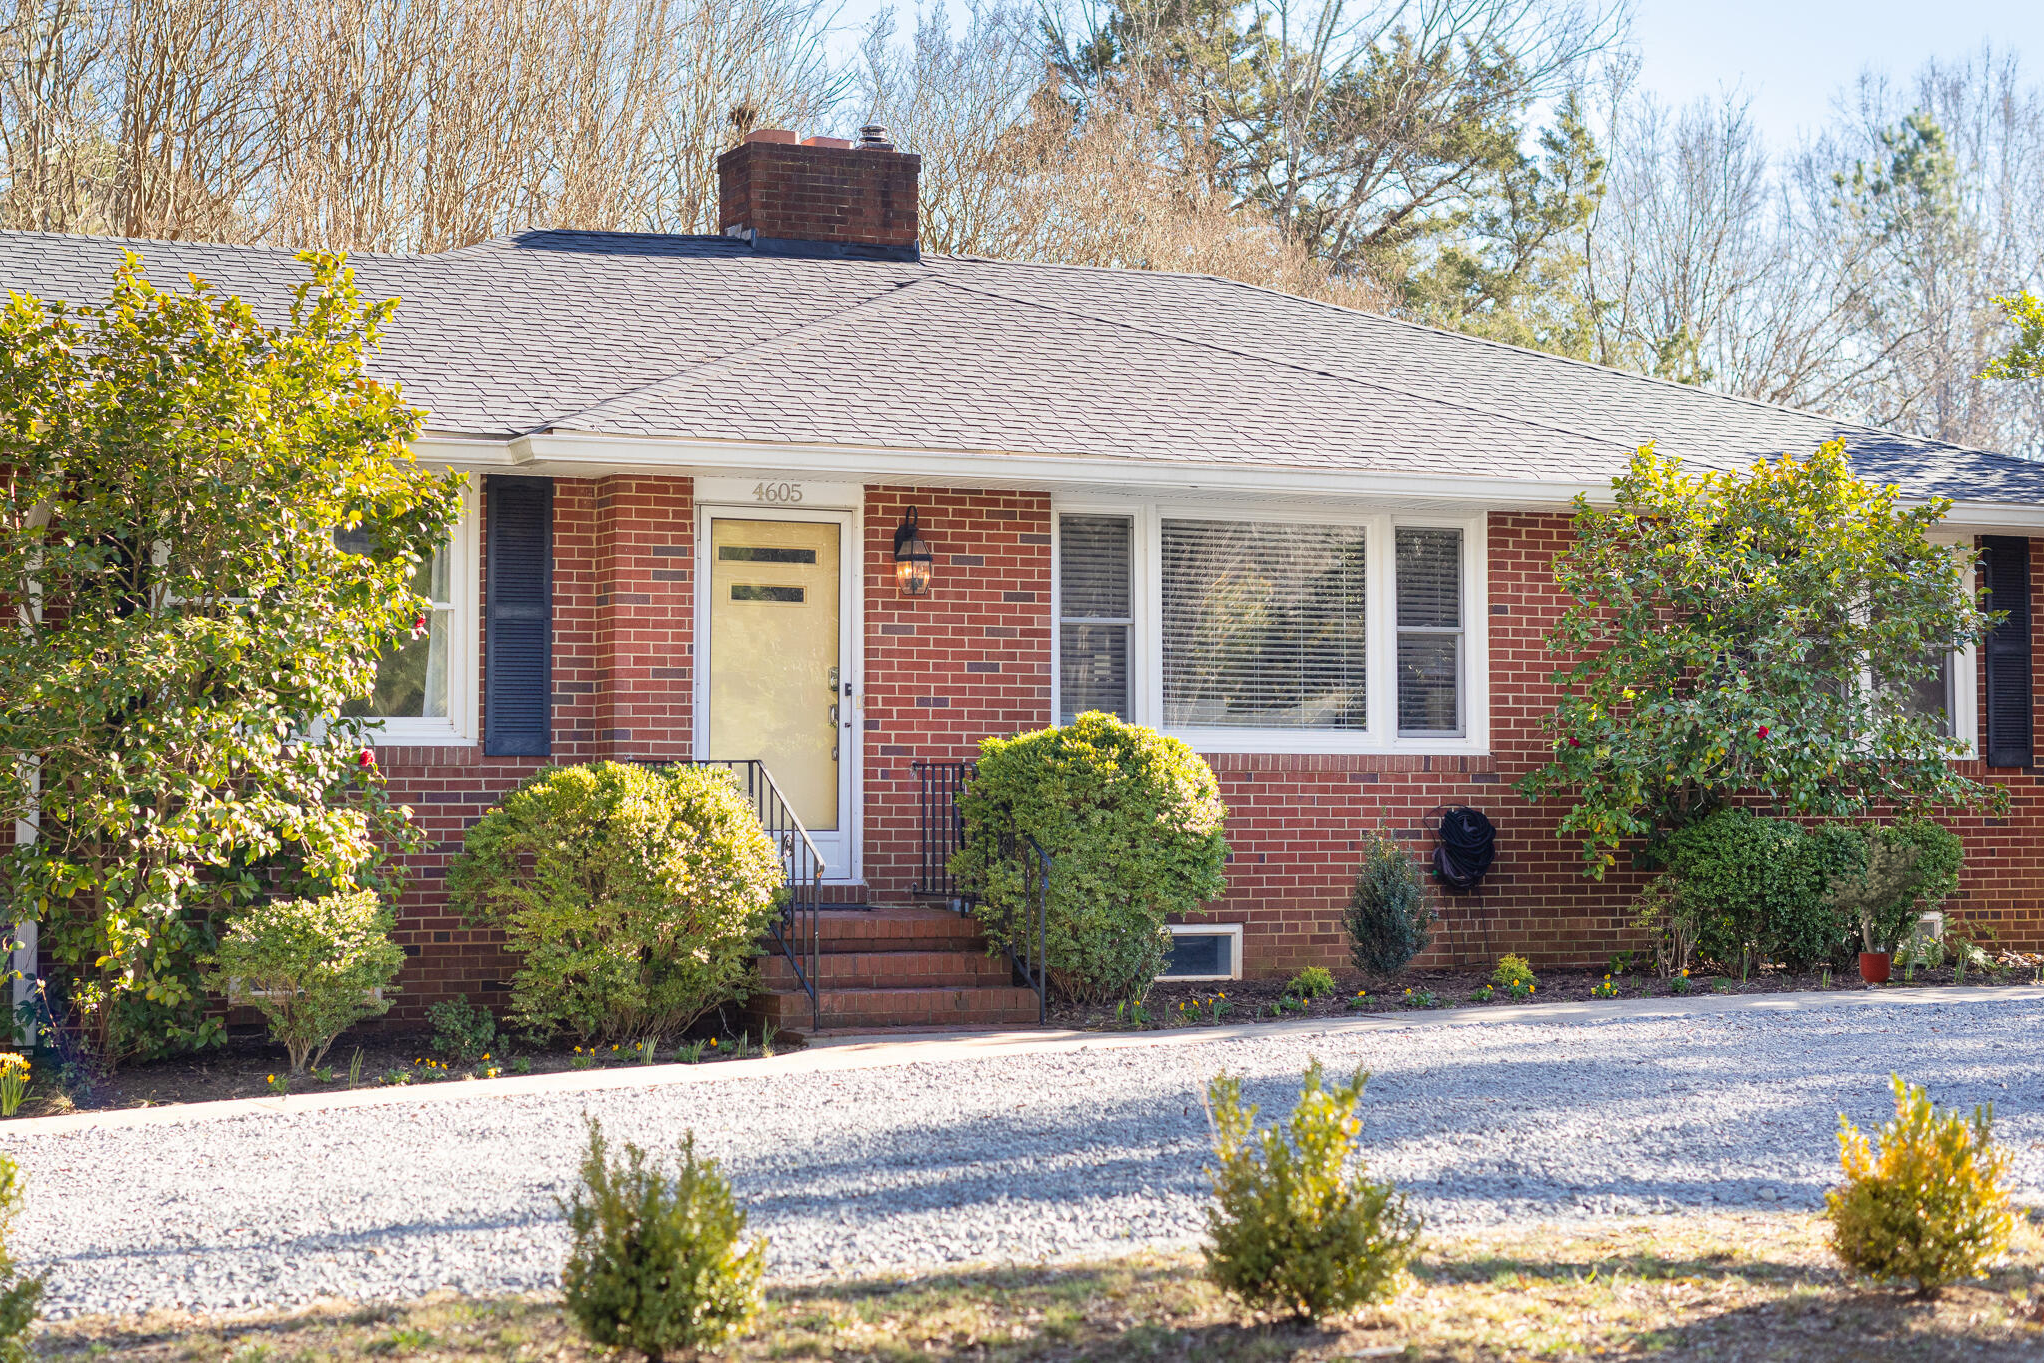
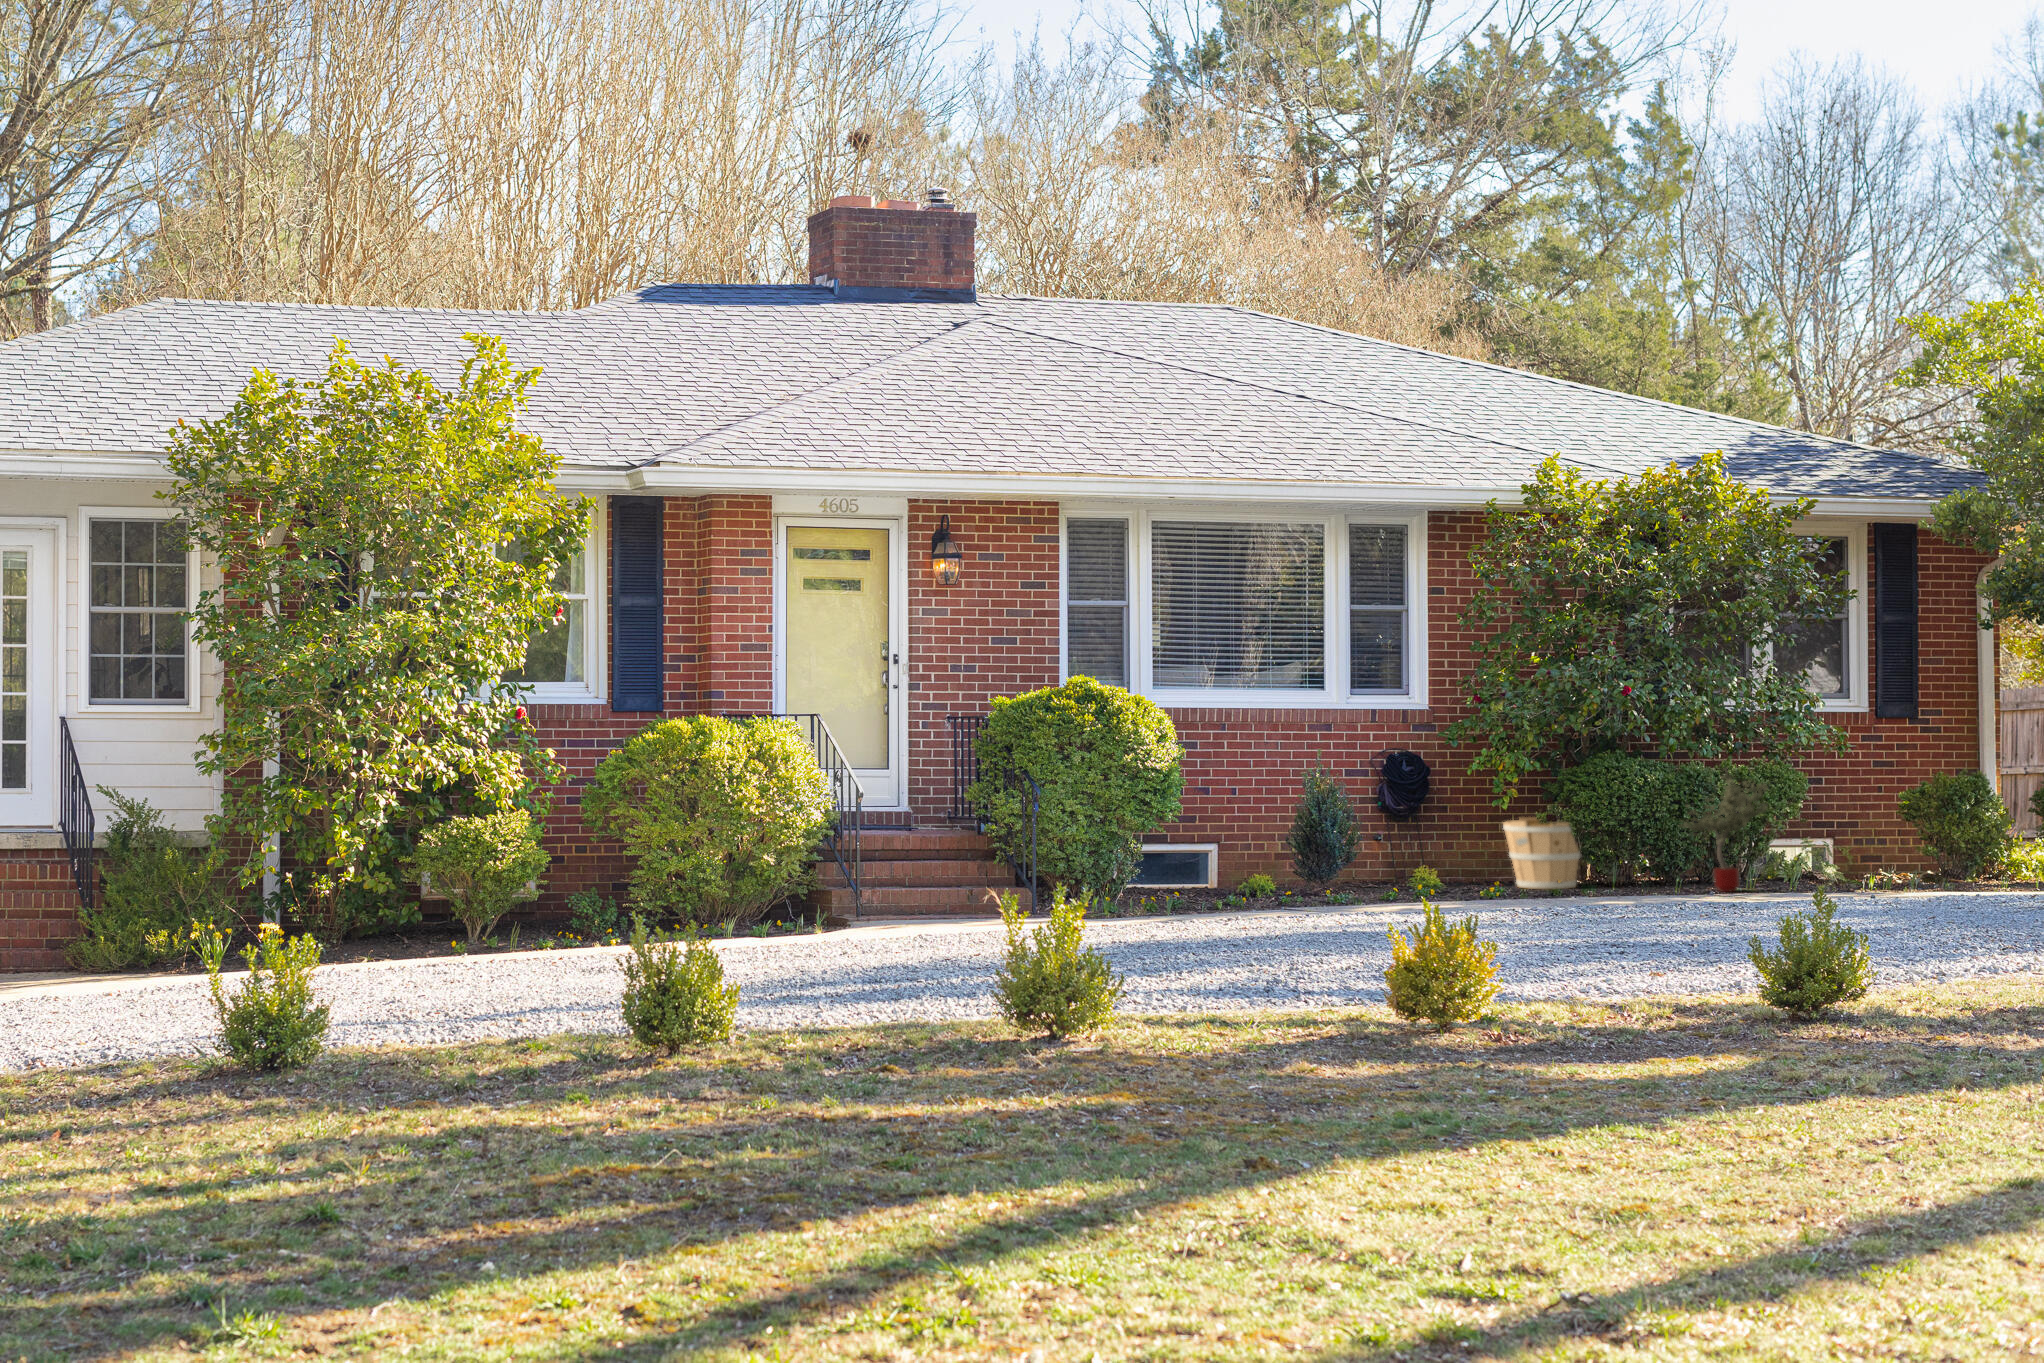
wooden bucket: none [1588,887,1690,978] -> present [1503,817,1580,889]

